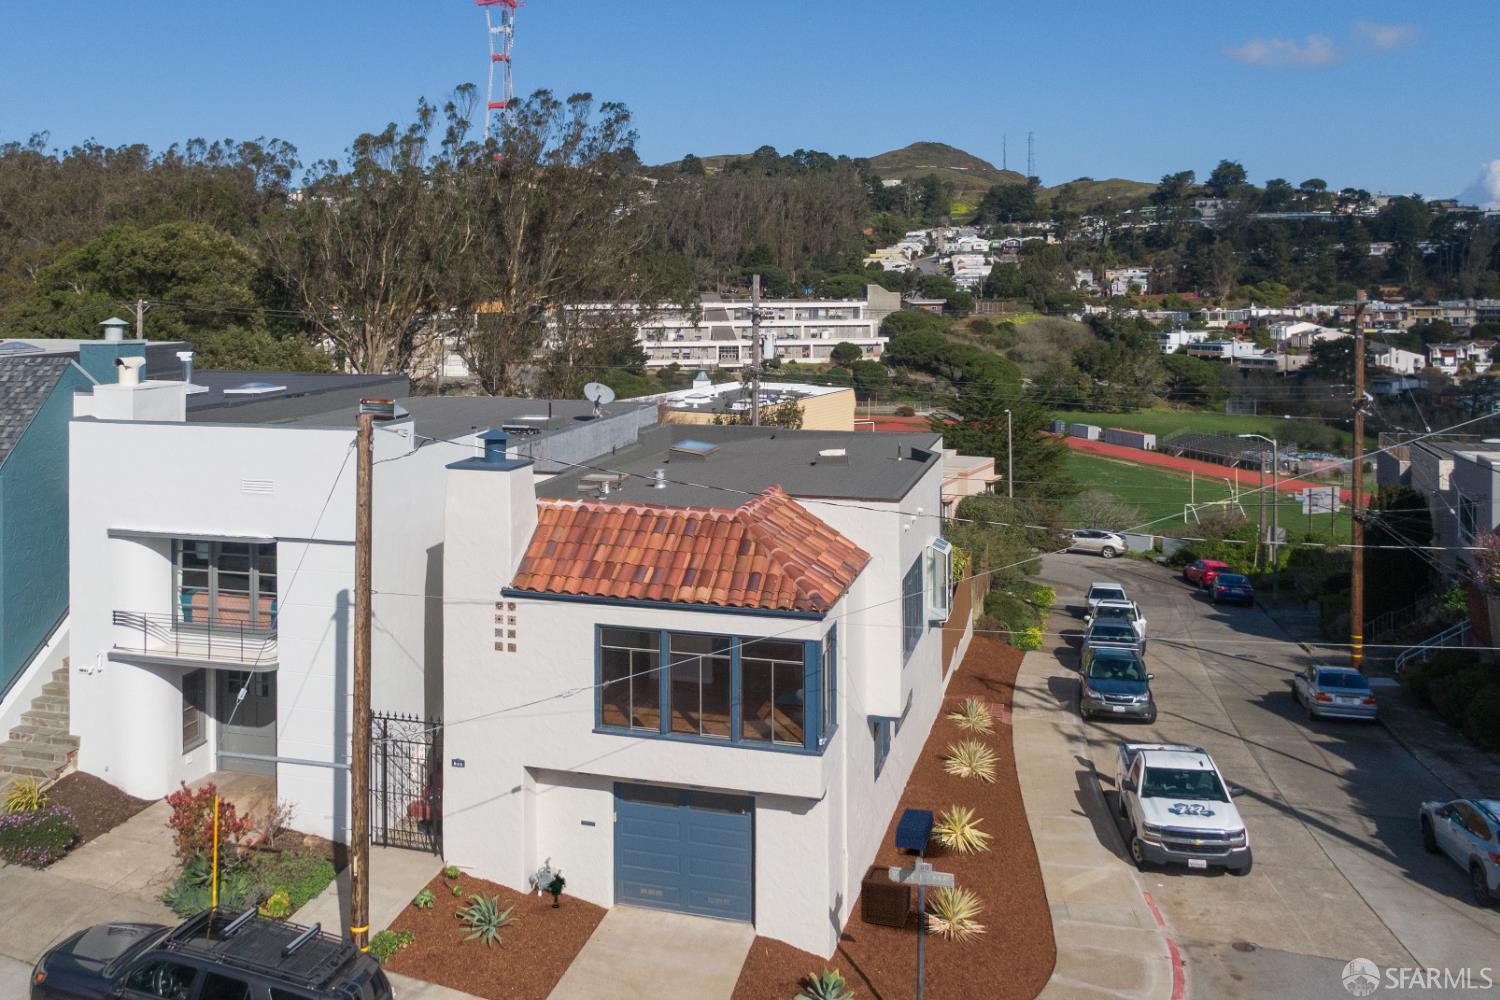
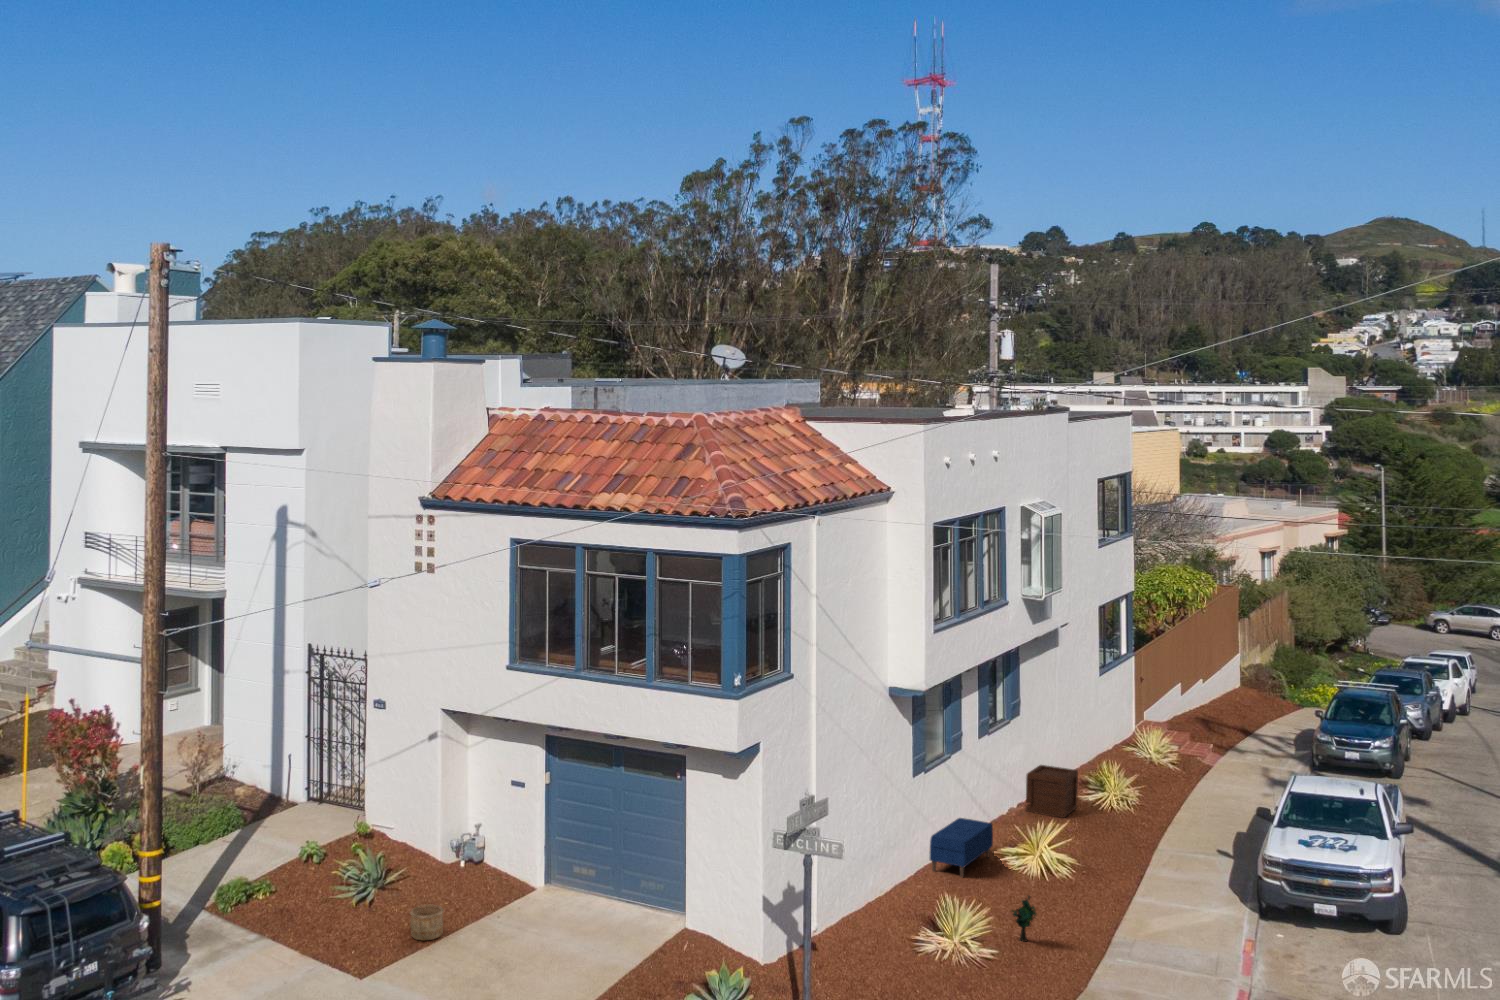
wooden crate: present [861,865,911,928] -> present [1026,765,1078,818]
decorative plant: present [546,870,566,908] -> present [1012,896,1037,942]
wooden bucket: none [533,941,561,975] -> present [410,904,444,940]

